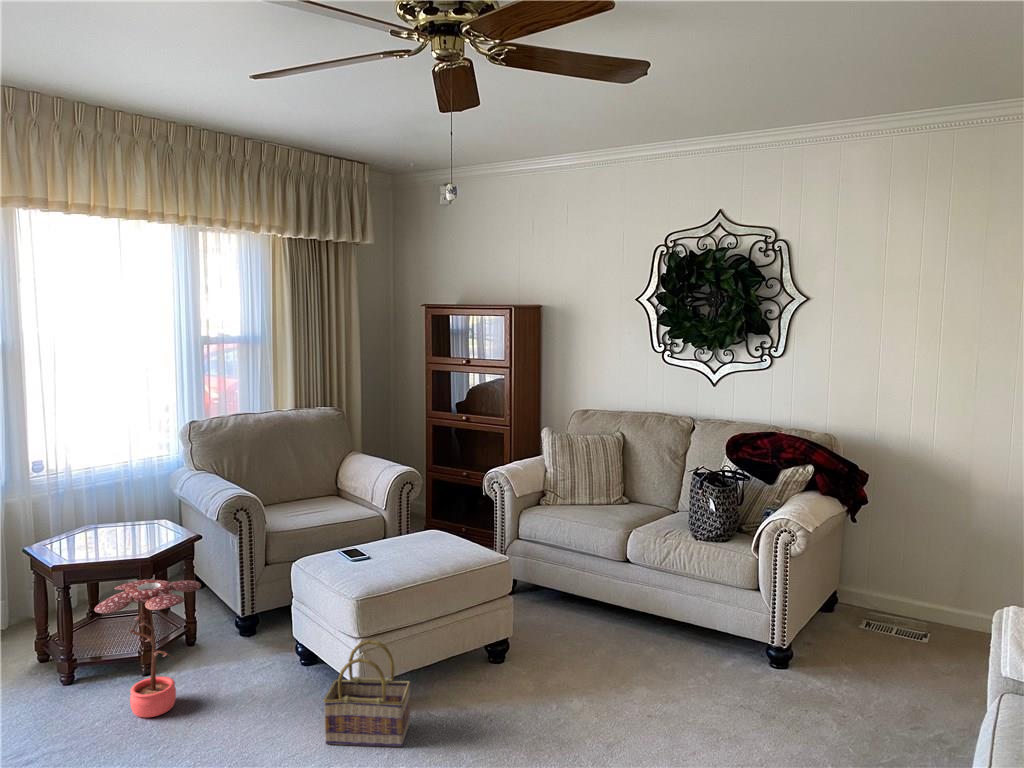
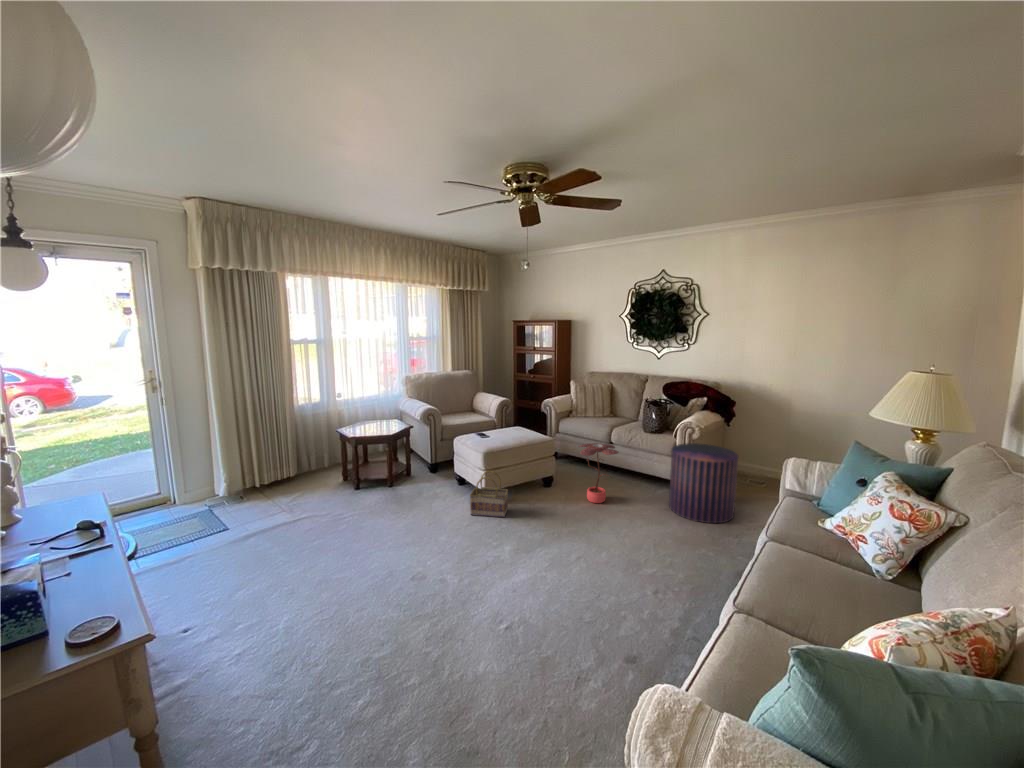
pouf: none [748,564,888,739] -> present [669,443,738,523]
potted plant: present [94,579,201,717] -> present [578,443,618,503]

